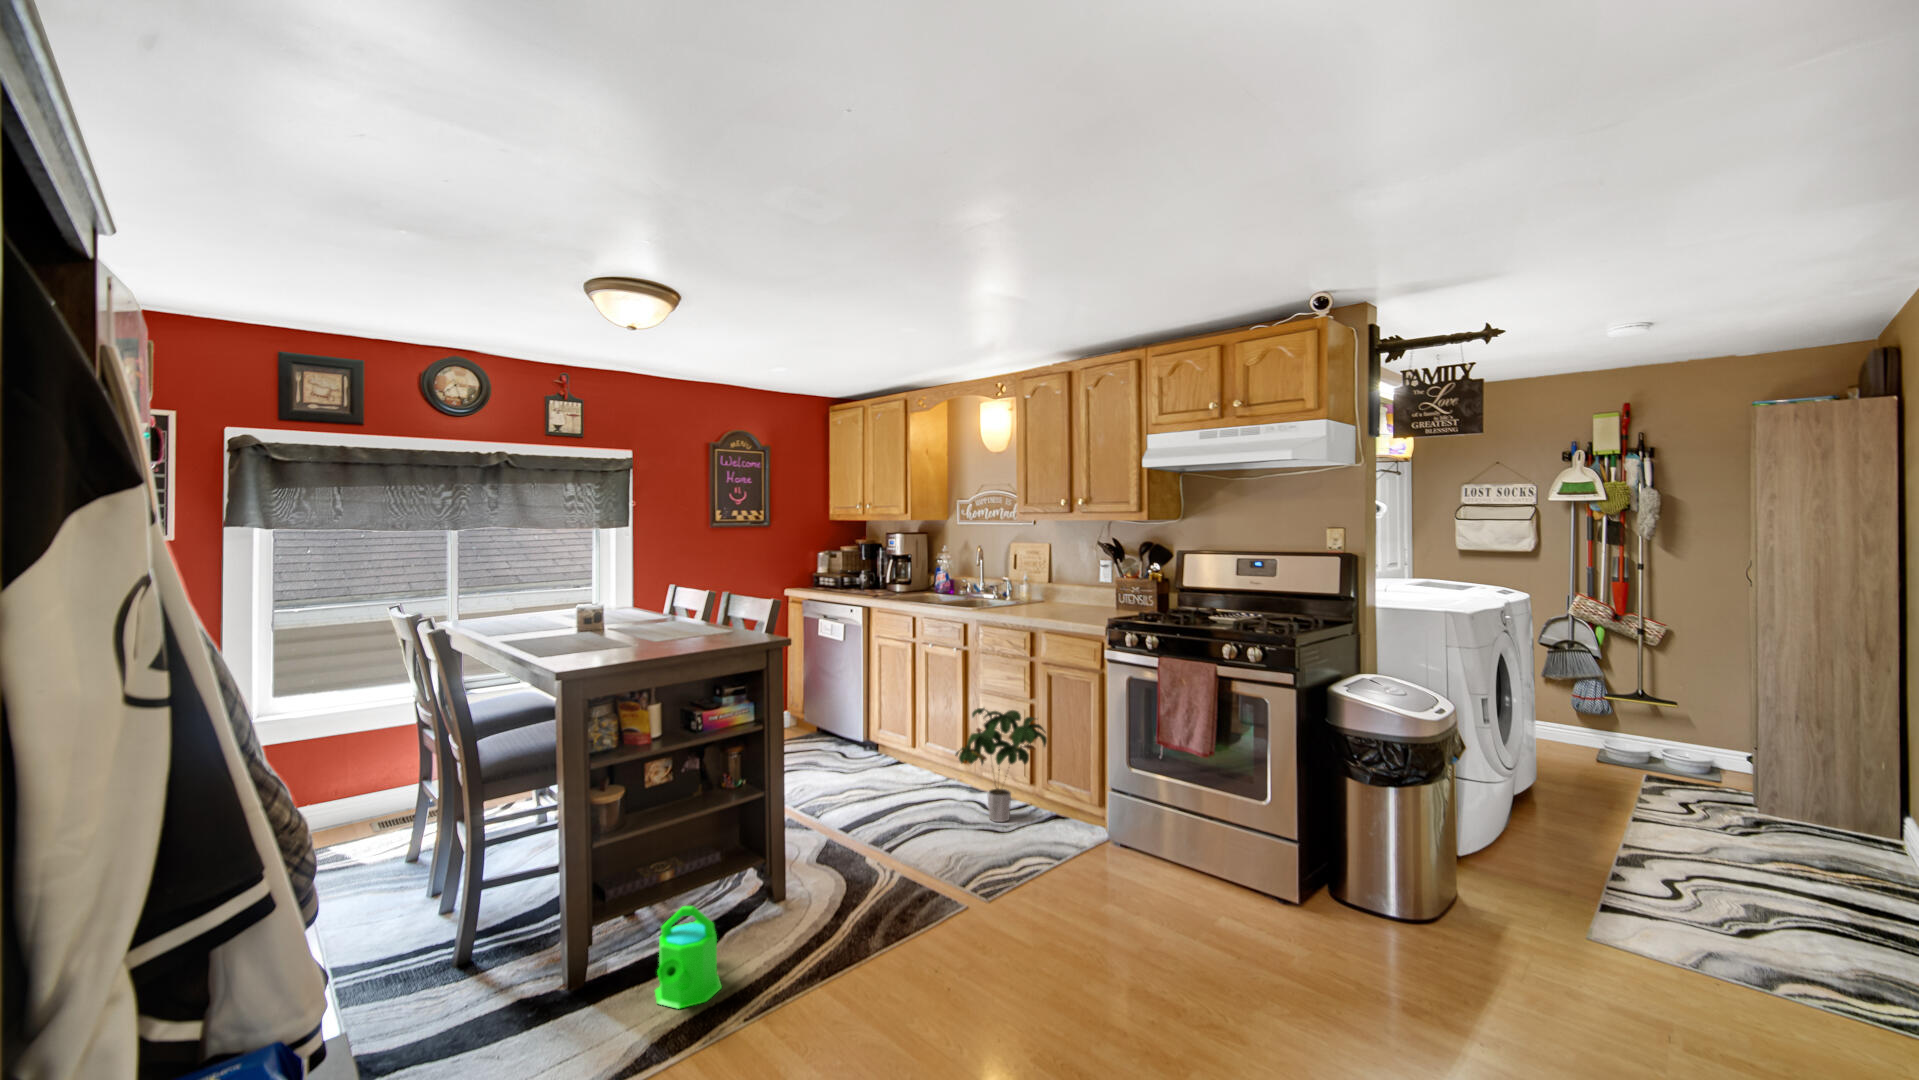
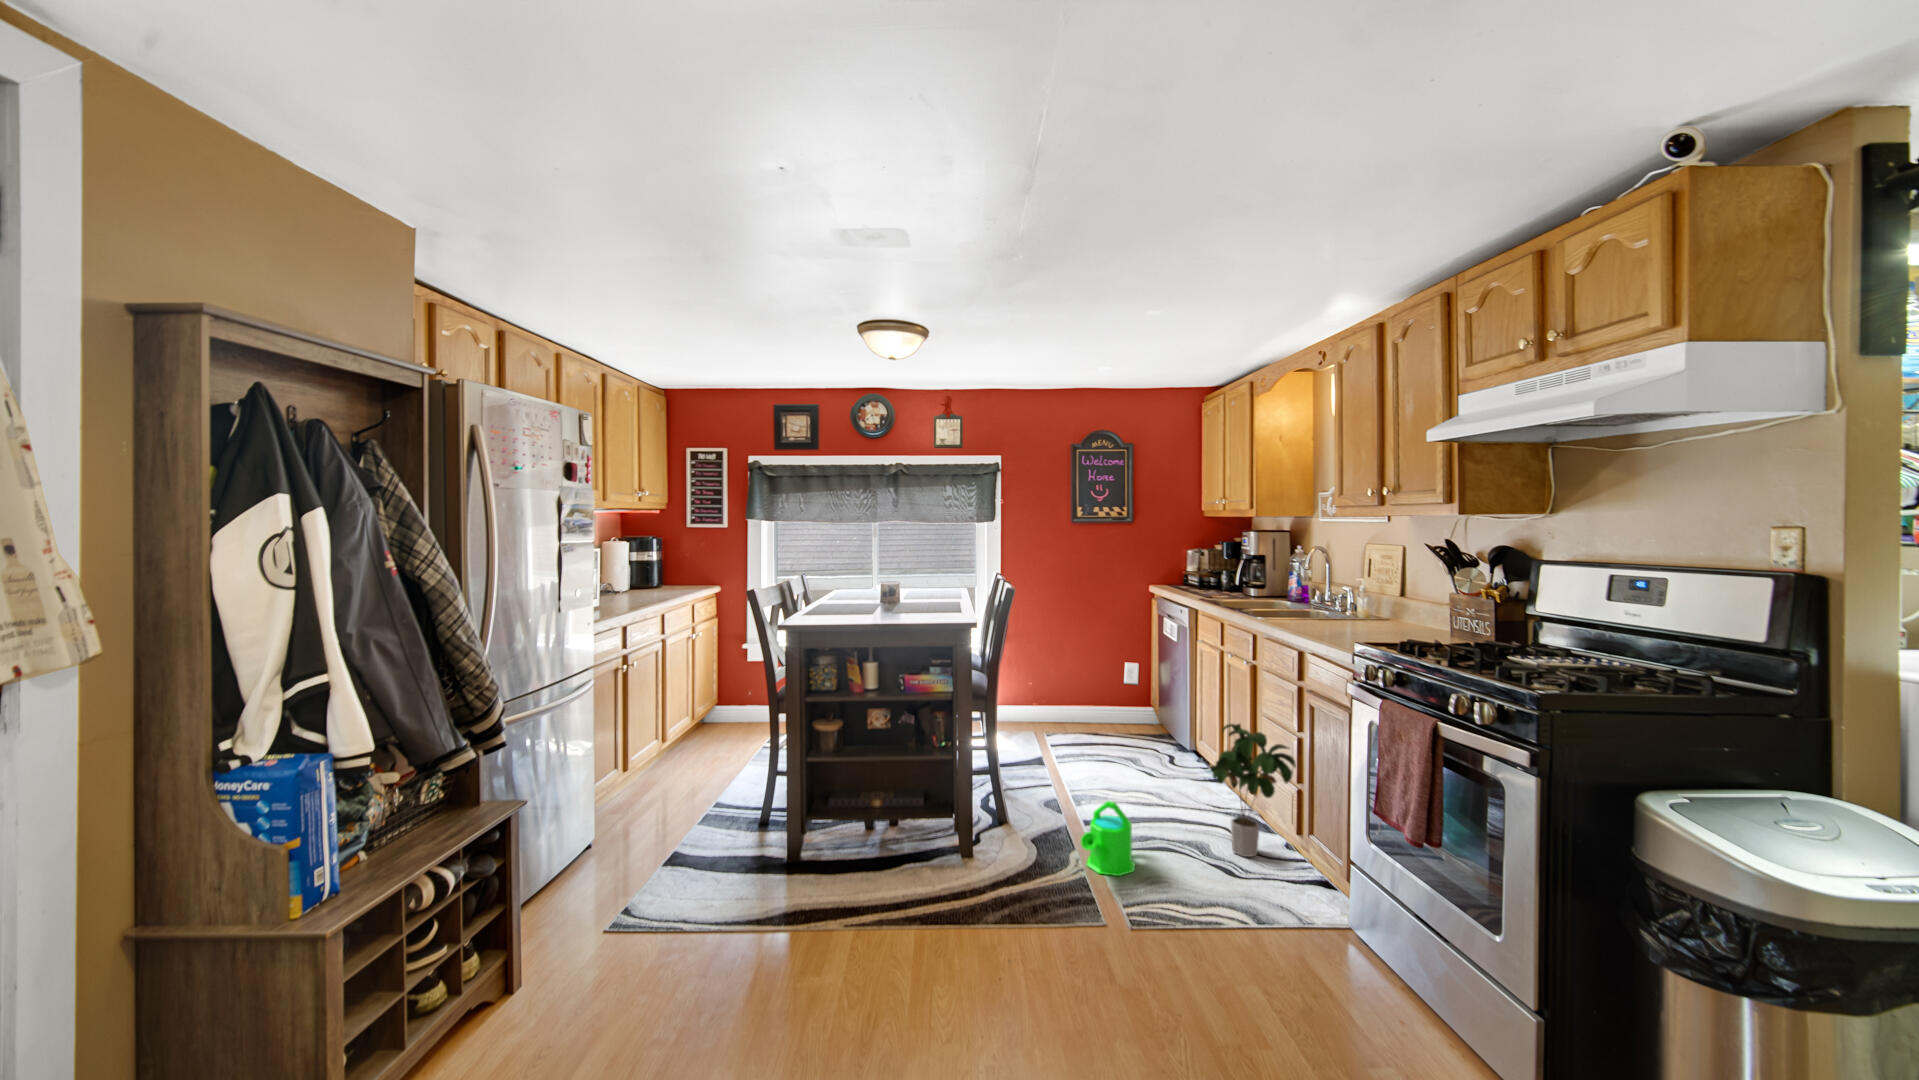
watering can: present [655,906,722,1009] -> present [1081,801,1135,876]

